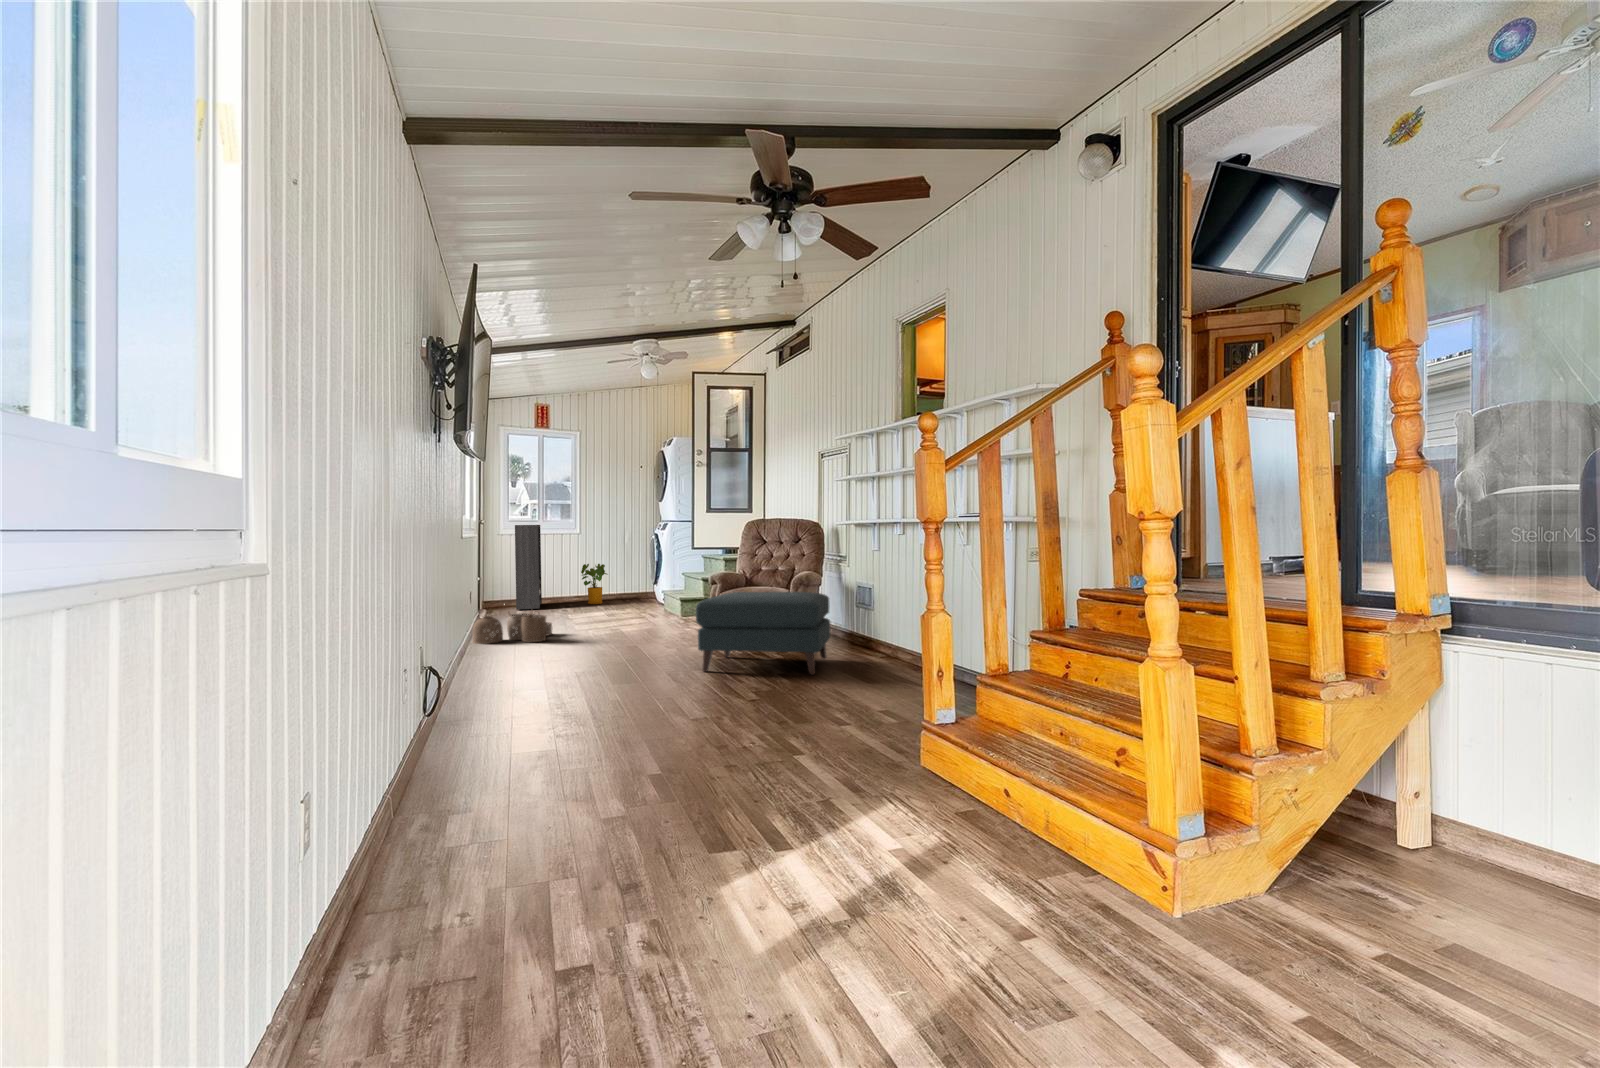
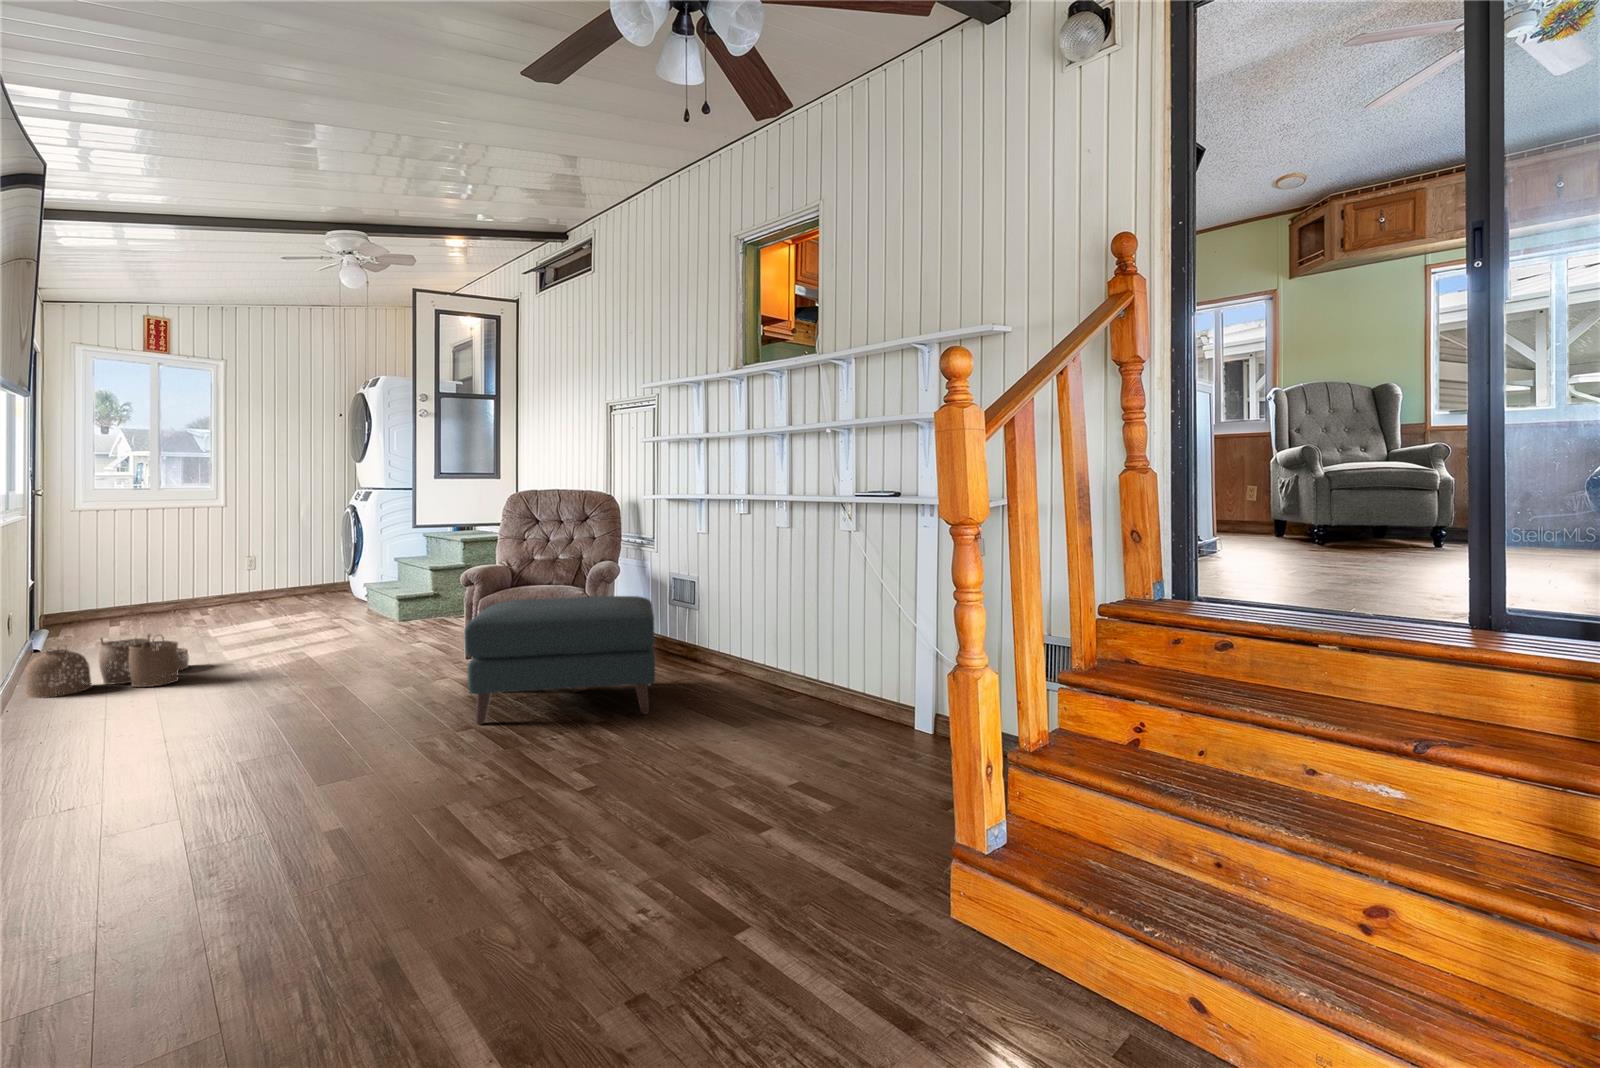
bookcase: present [504,525,542,609] -> none [91,493,162,621]
house plant: present [581,564,608,604] -> none [229,547,278,605]

